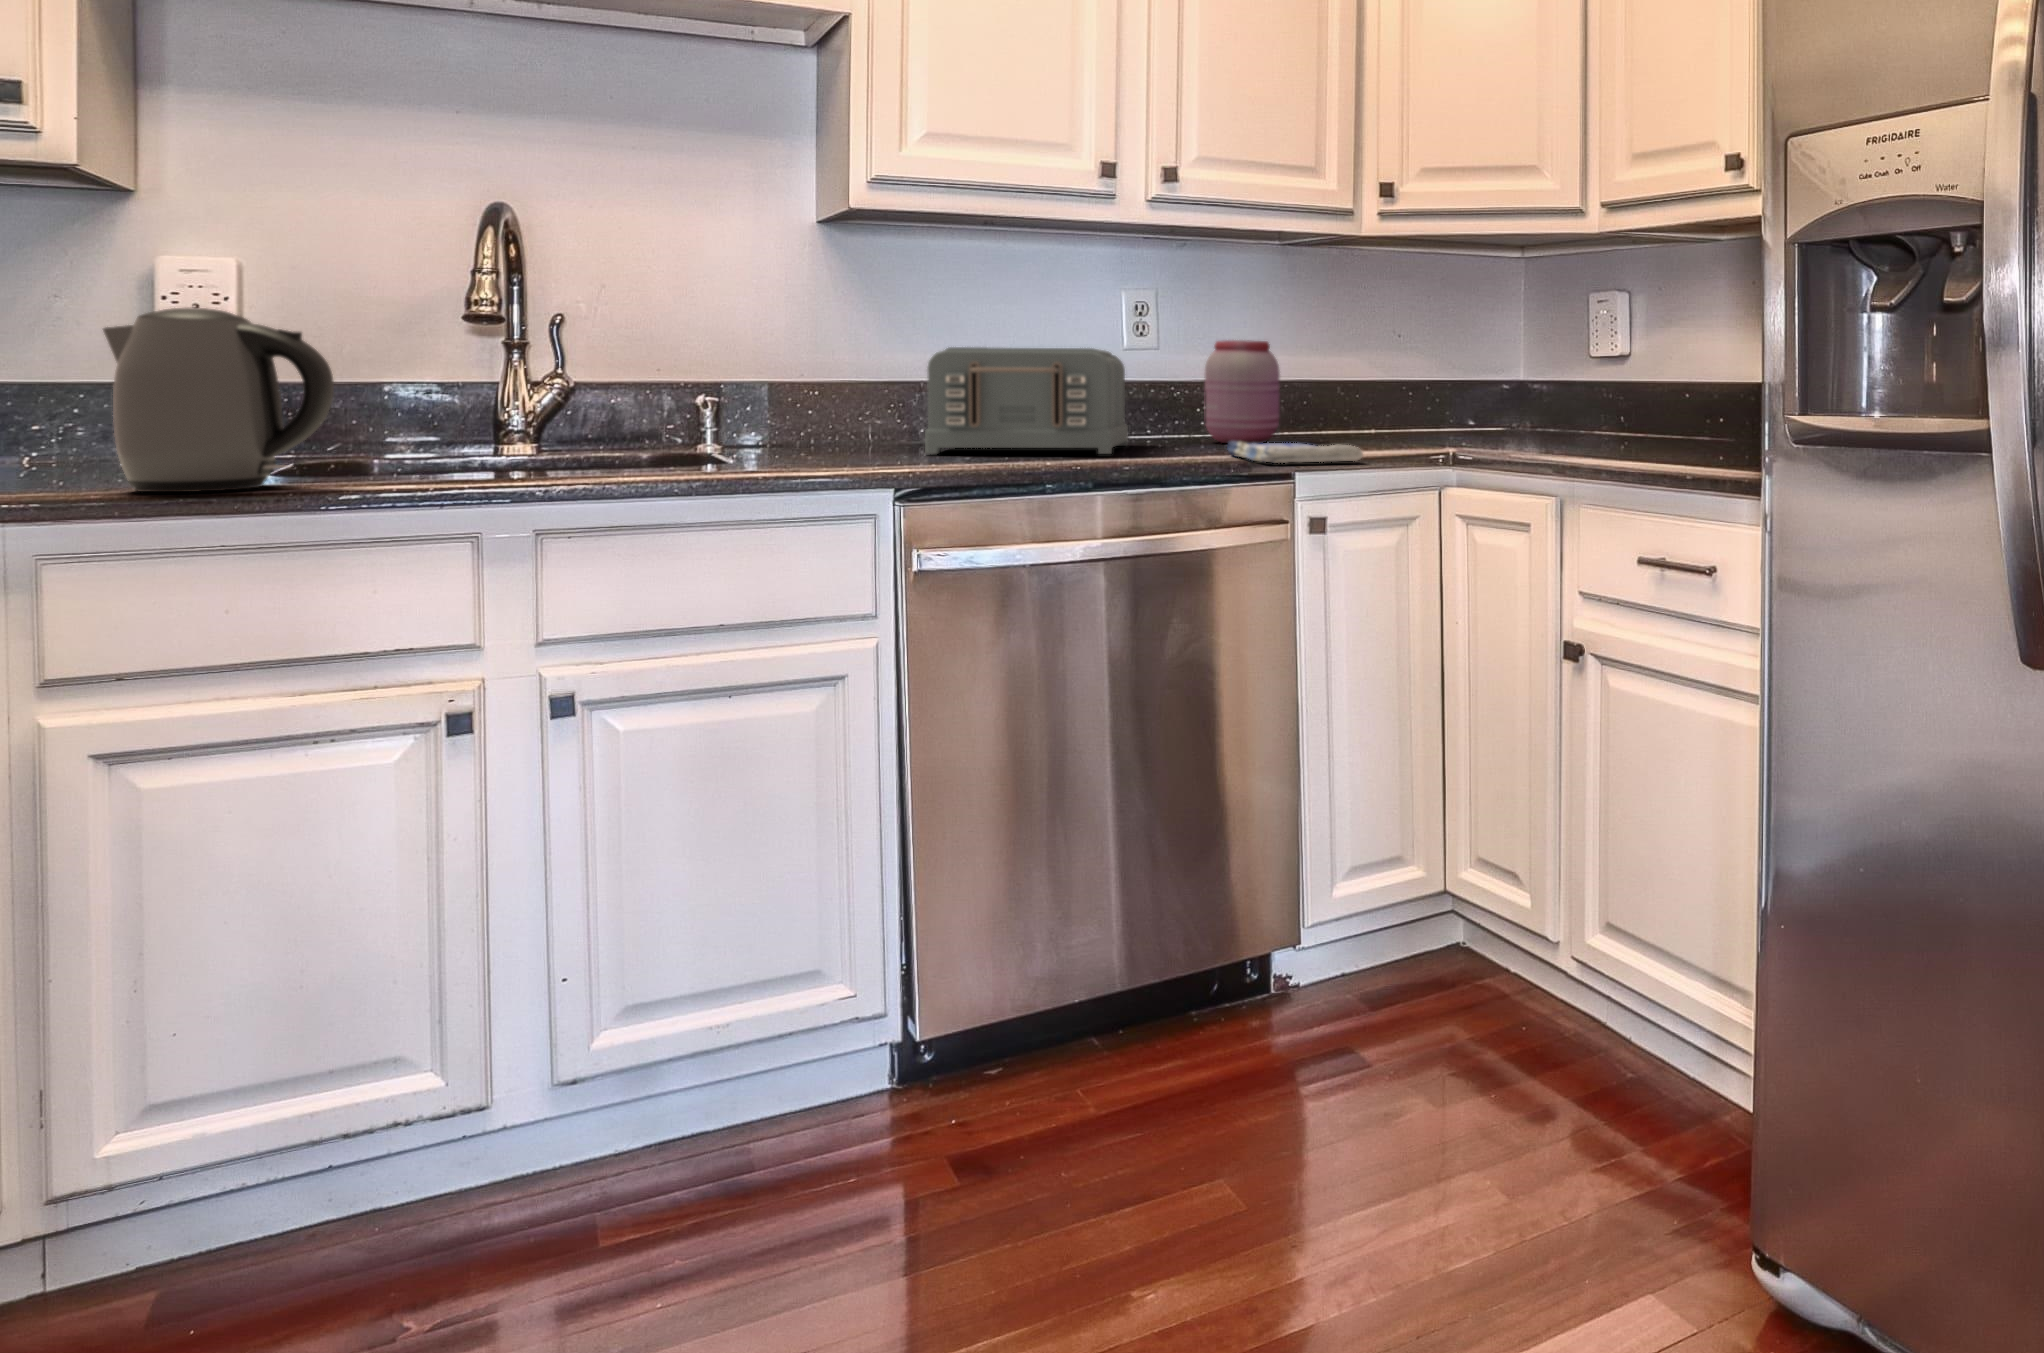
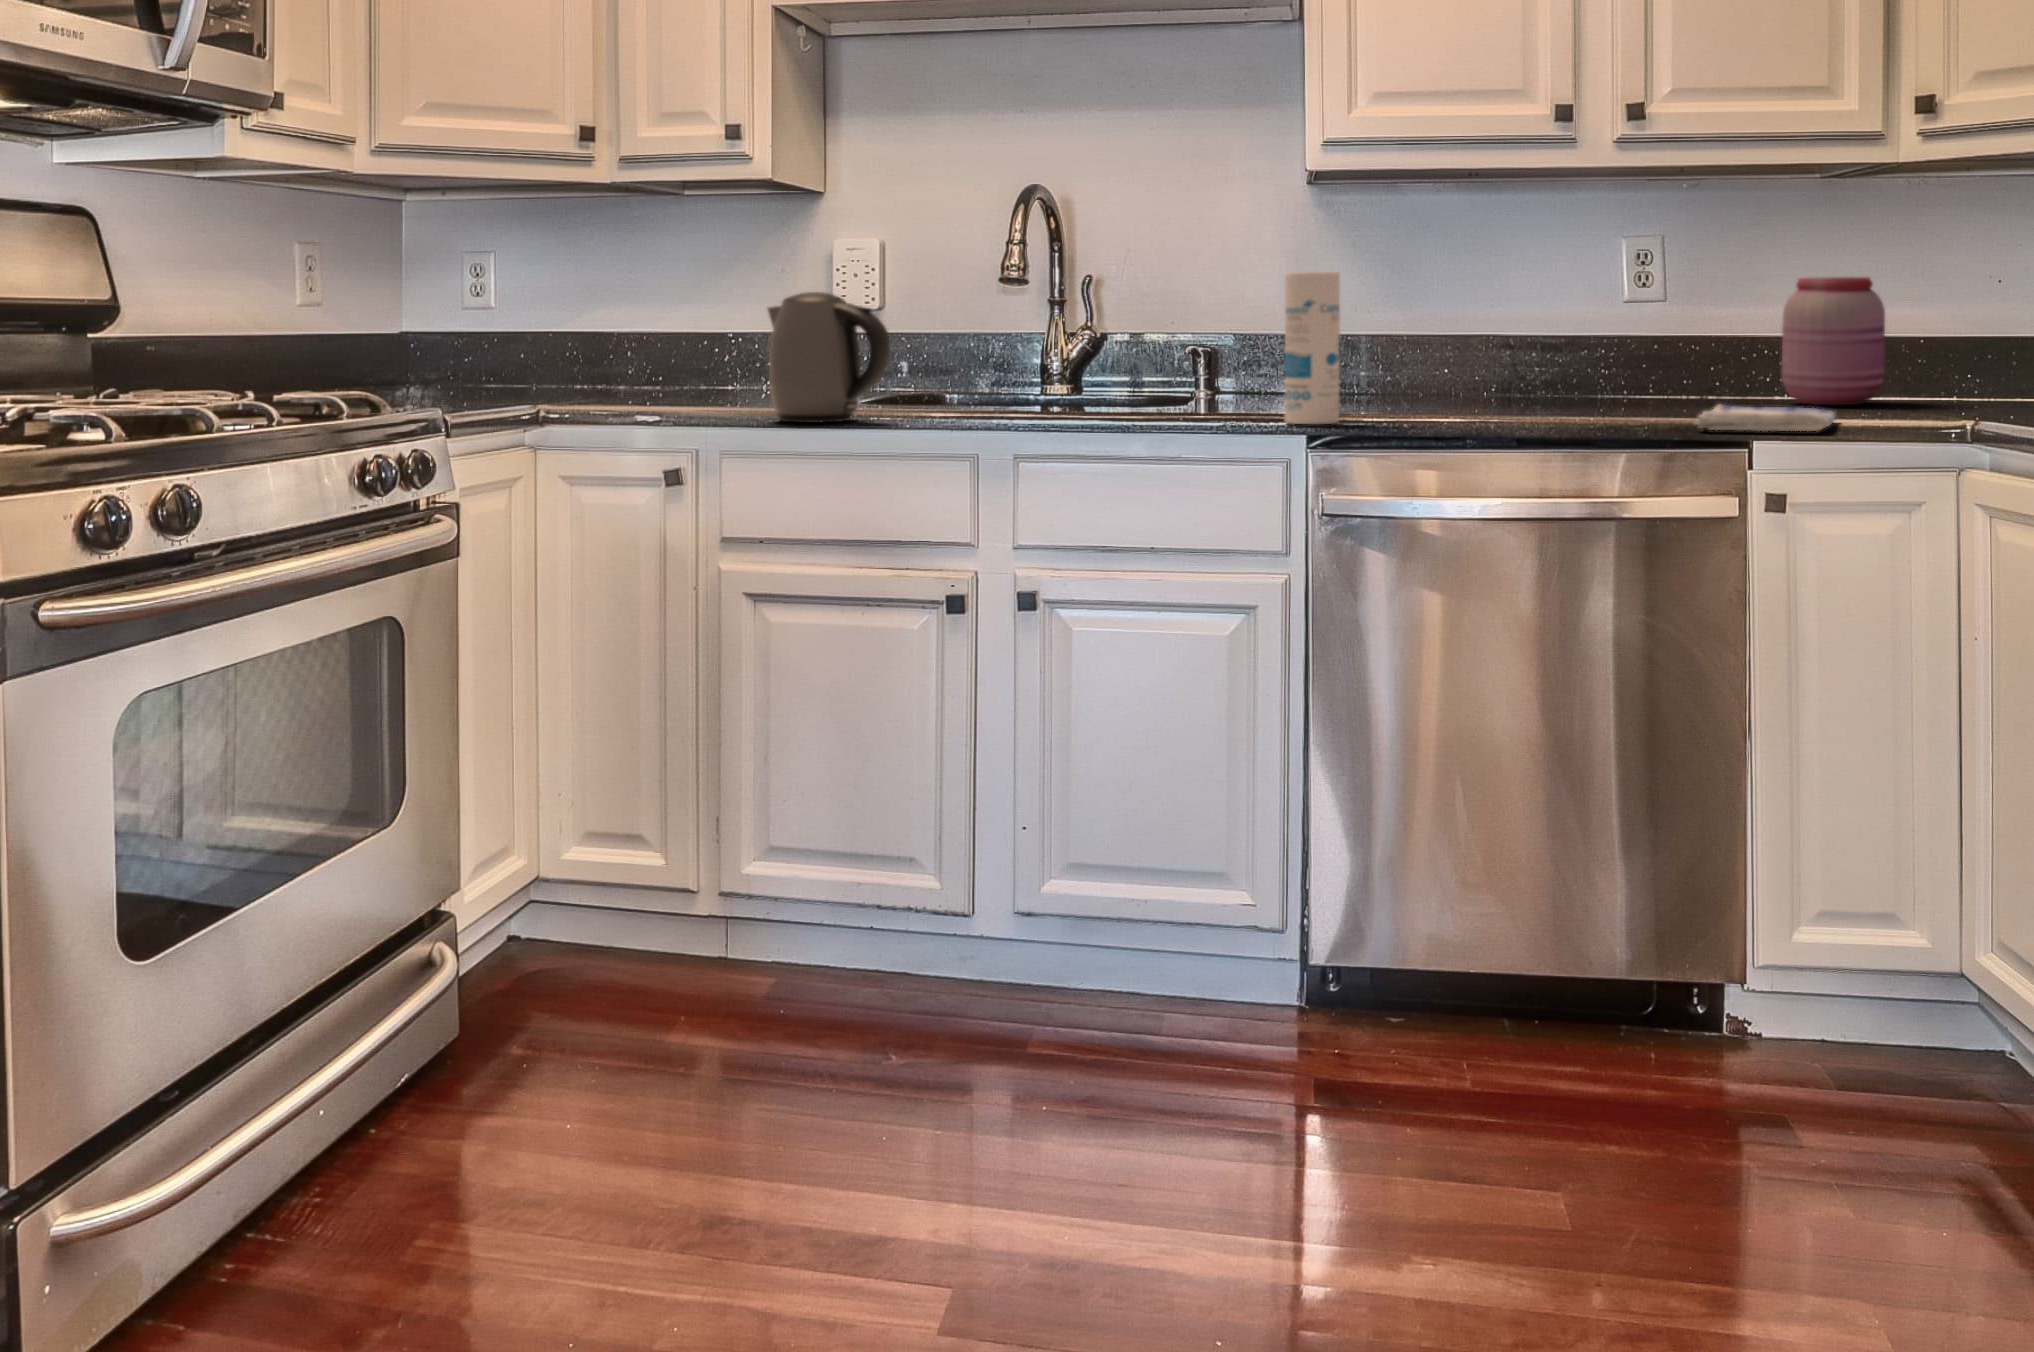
canister: none [864,309,924,470] -> present [1285,272,1340,424]
toaster: present [925,347,1128,454] -> none [1400,295,1670,414]

